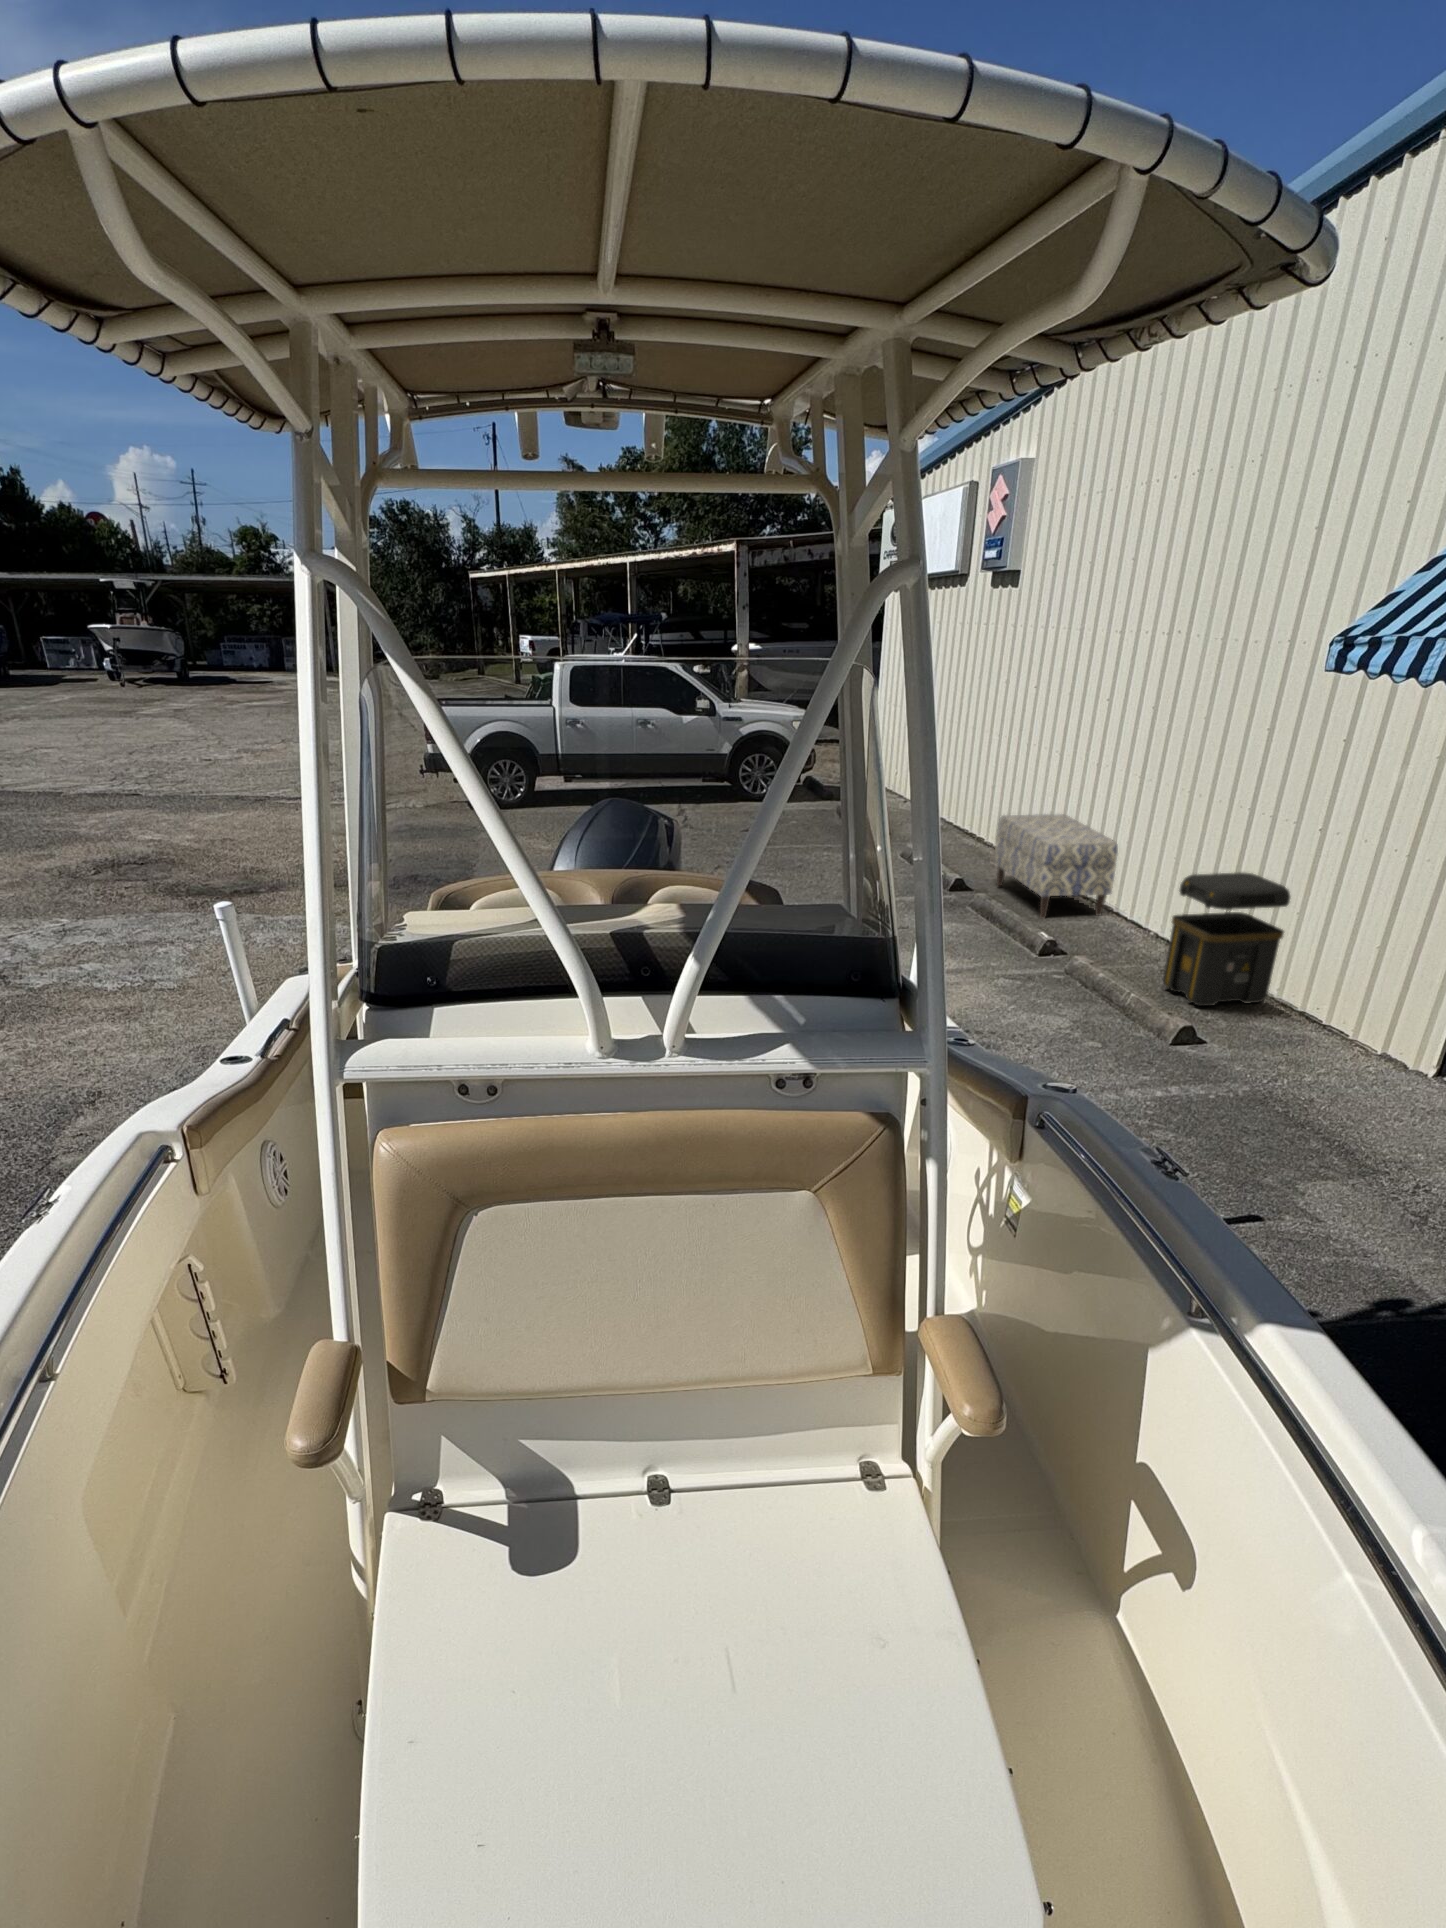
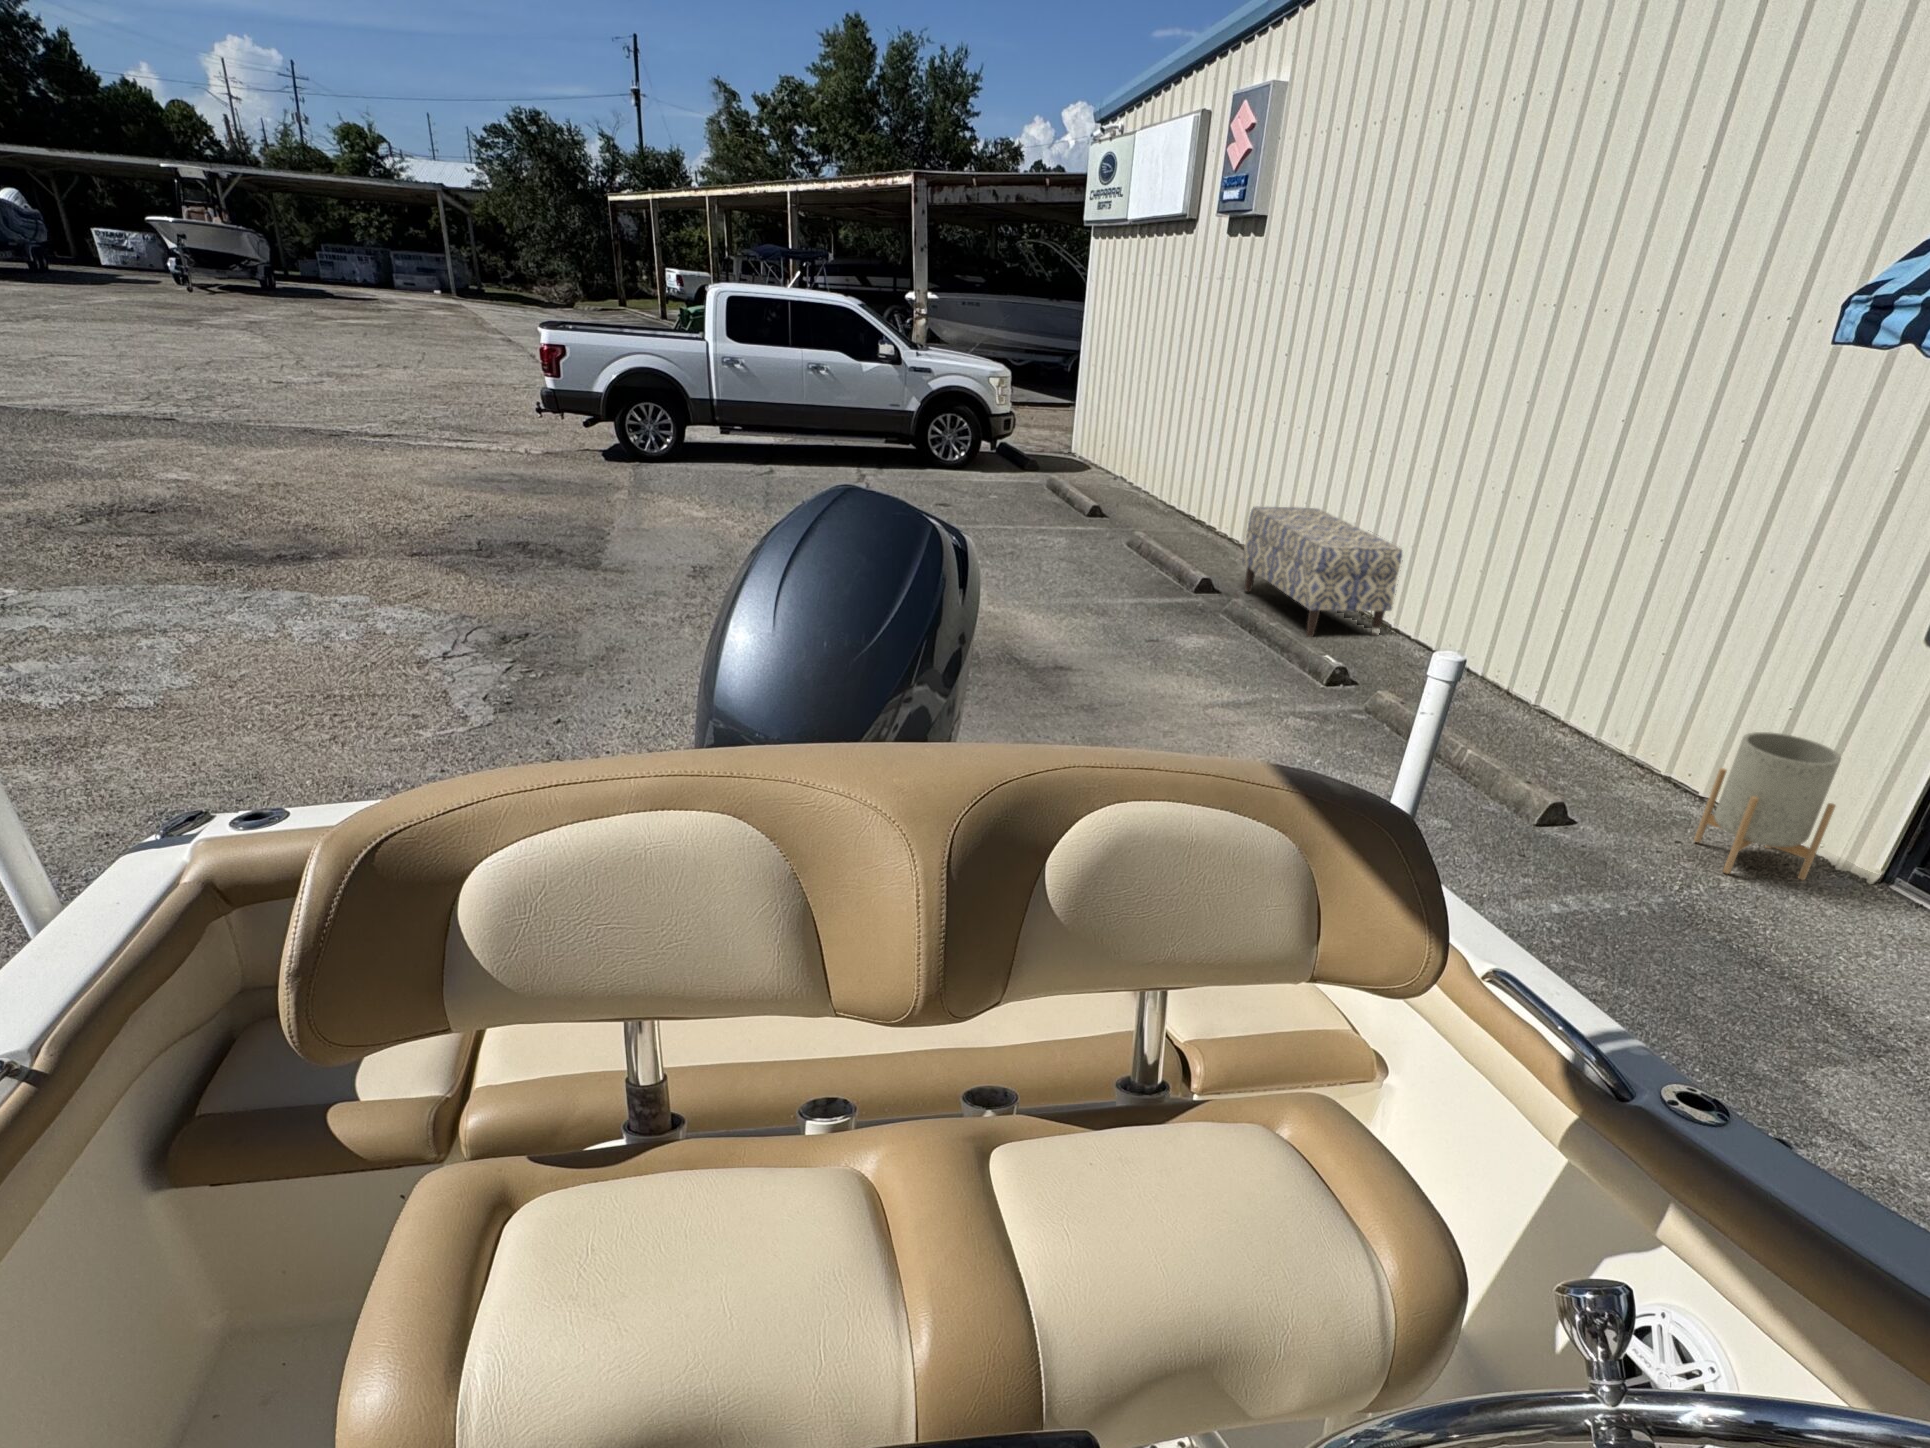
toolbox: present [1163,872,1290,1006] -> none [1488,601,1662,771]
planter: none [1301,961,1401,1072] -> present [1694,732,1841,880]

